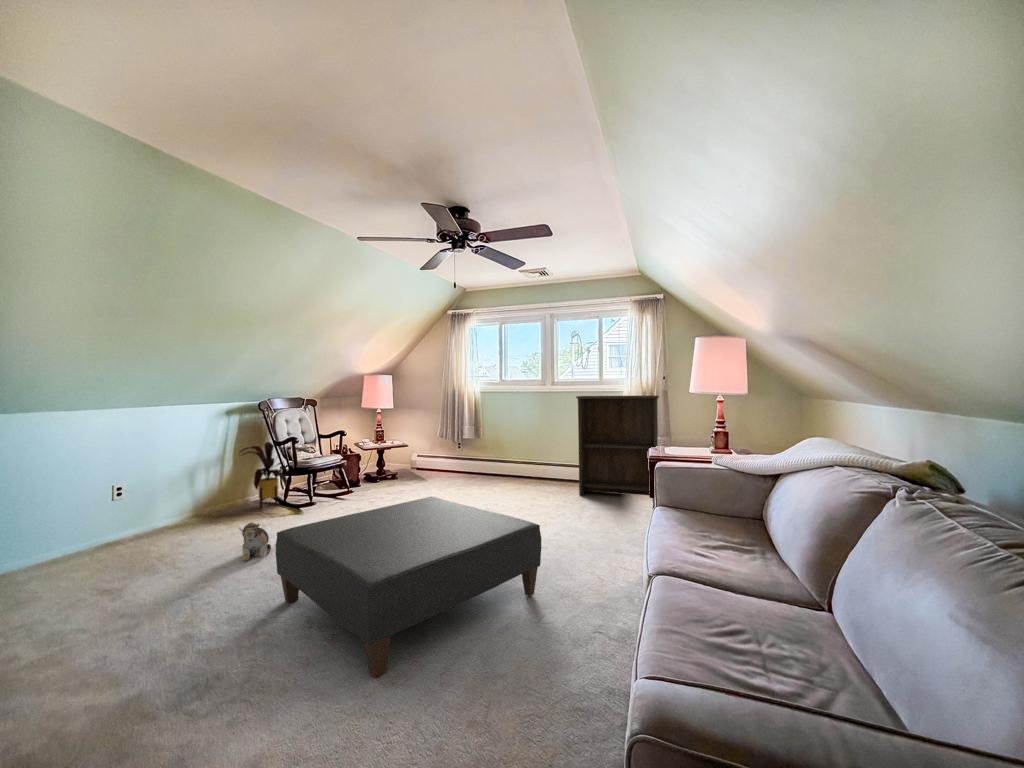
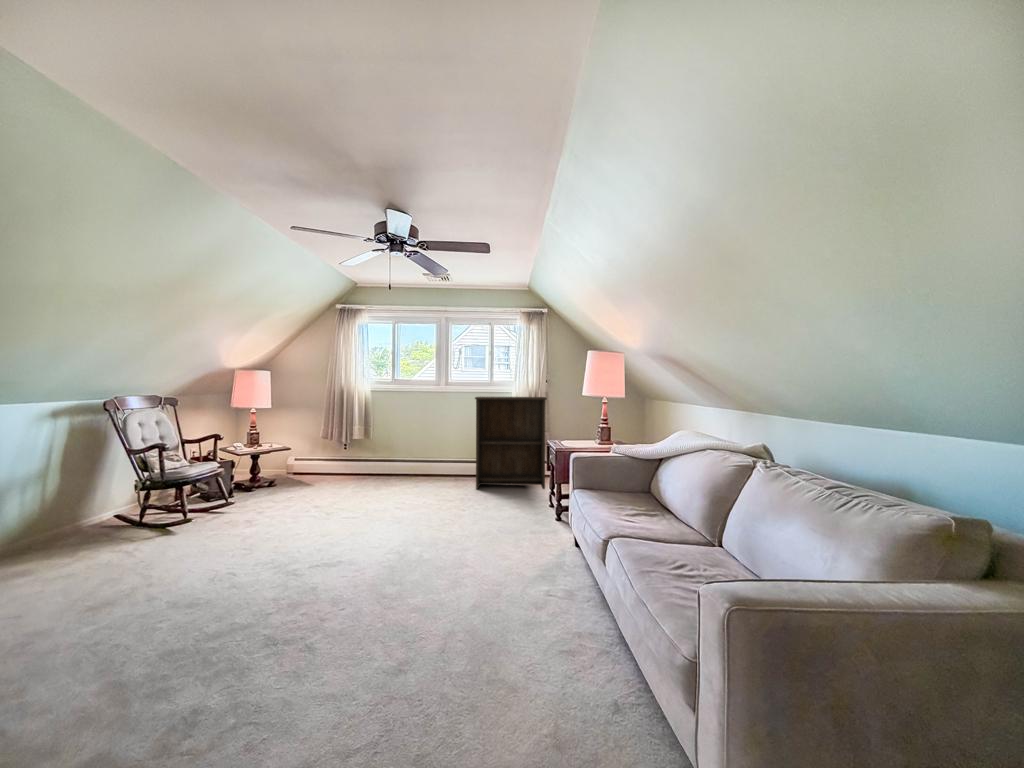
house plant: present [240,442,304,508] -> none [70,450,172,532]
ottoman: present [276,497,541,678] -> none [199,501,487,690]
plush toy: present [239,522,271,561] -> none [120,549,156,596]

